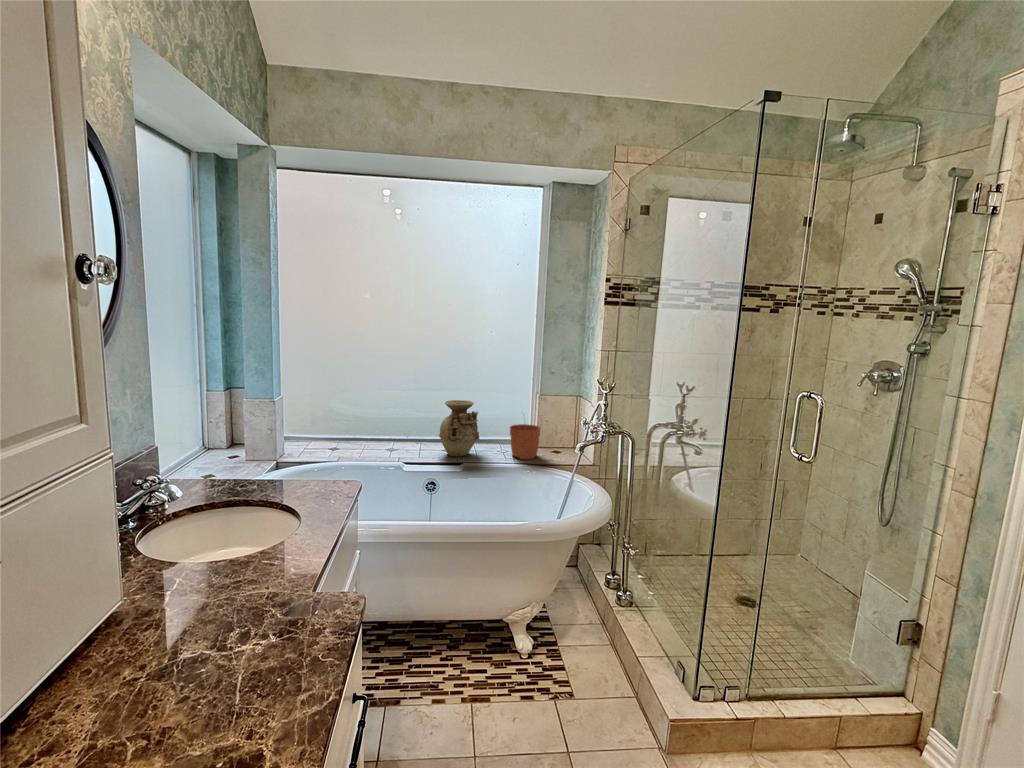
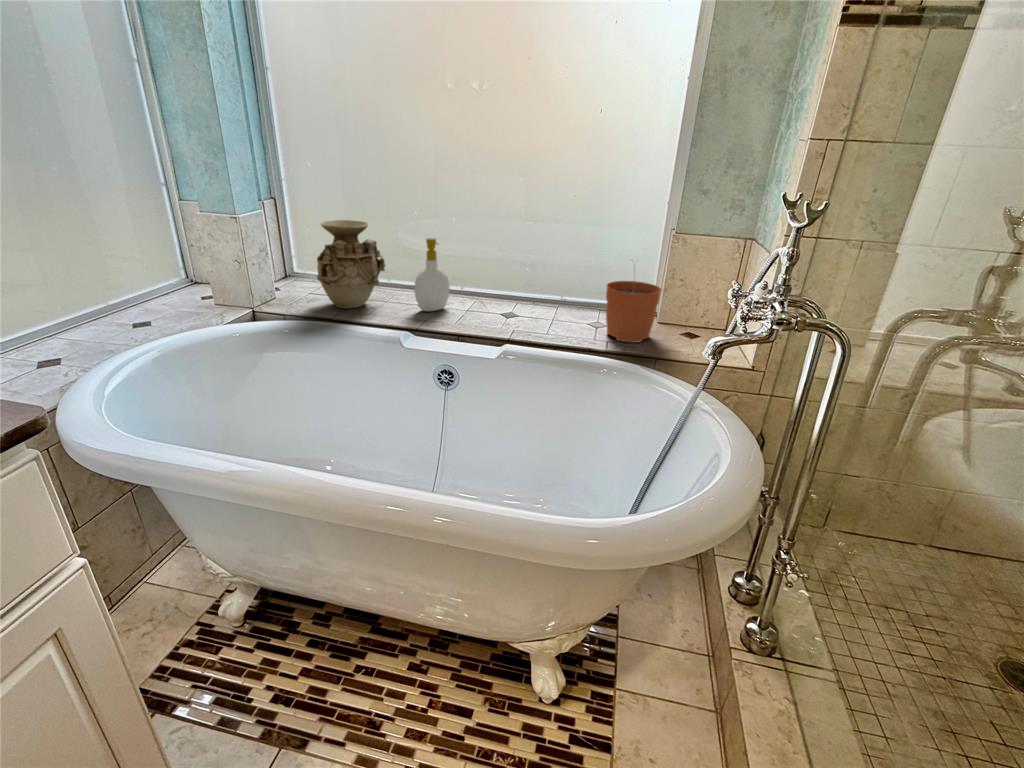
vase: present [439,400,479,456] -> present [317,220,385,308]
soap bottle: none [387,407,408,454] -> present [415,238,450,311]

